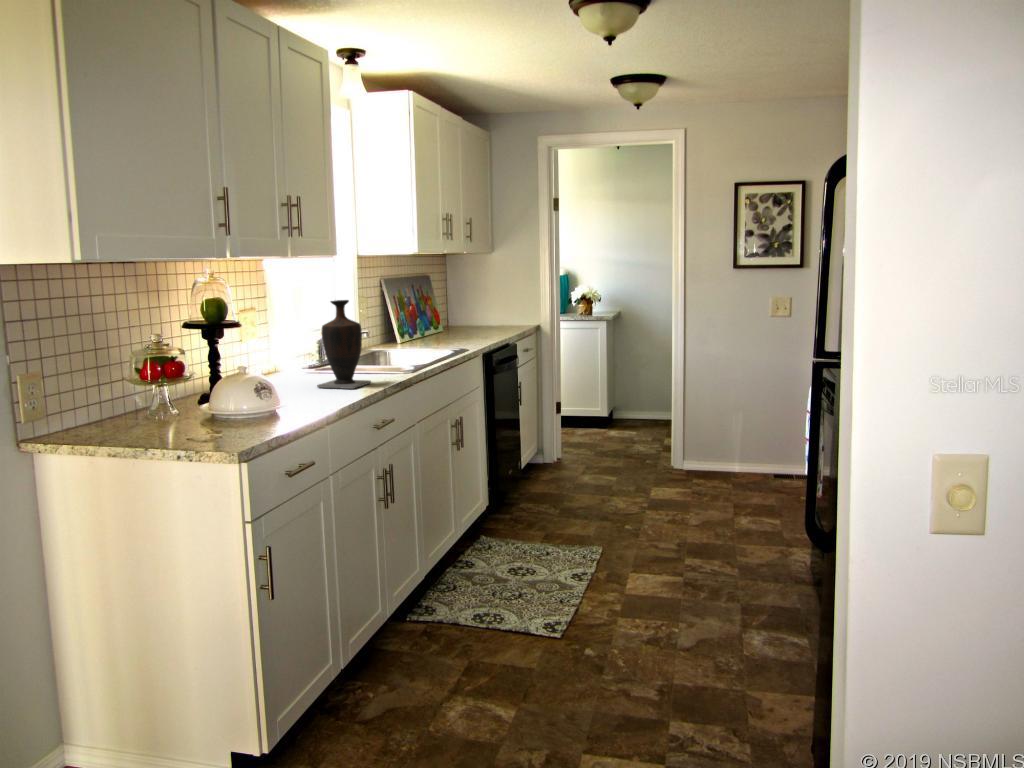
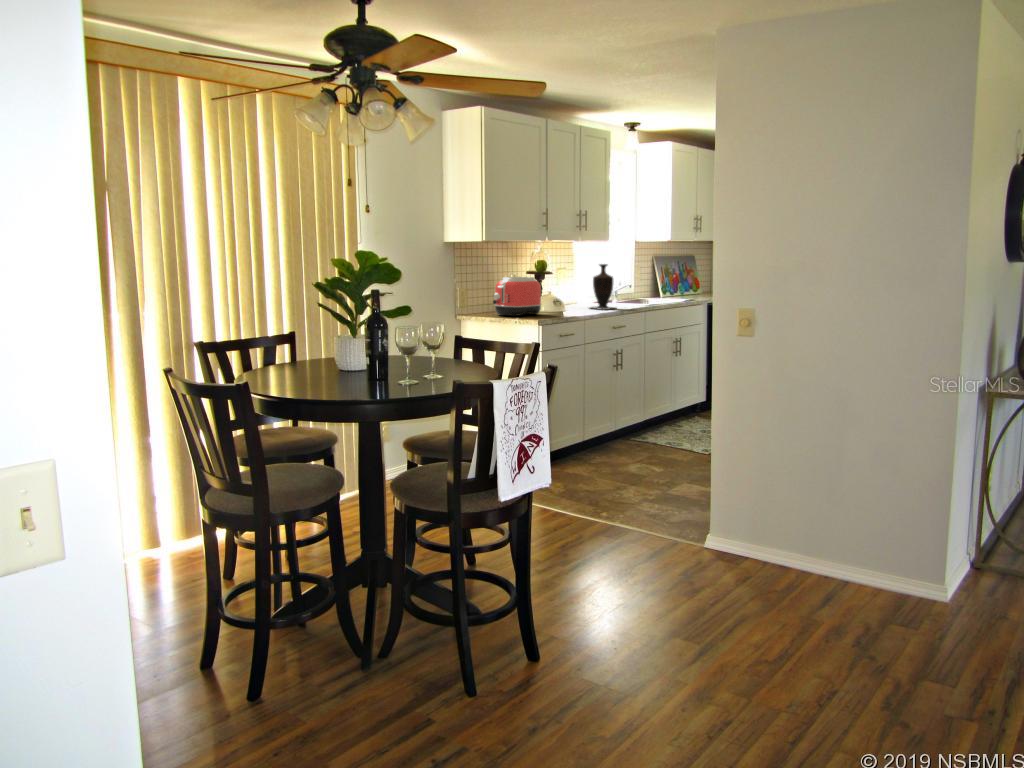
toaster: none [116,341,236,440] -> present [493,277,541,317]

